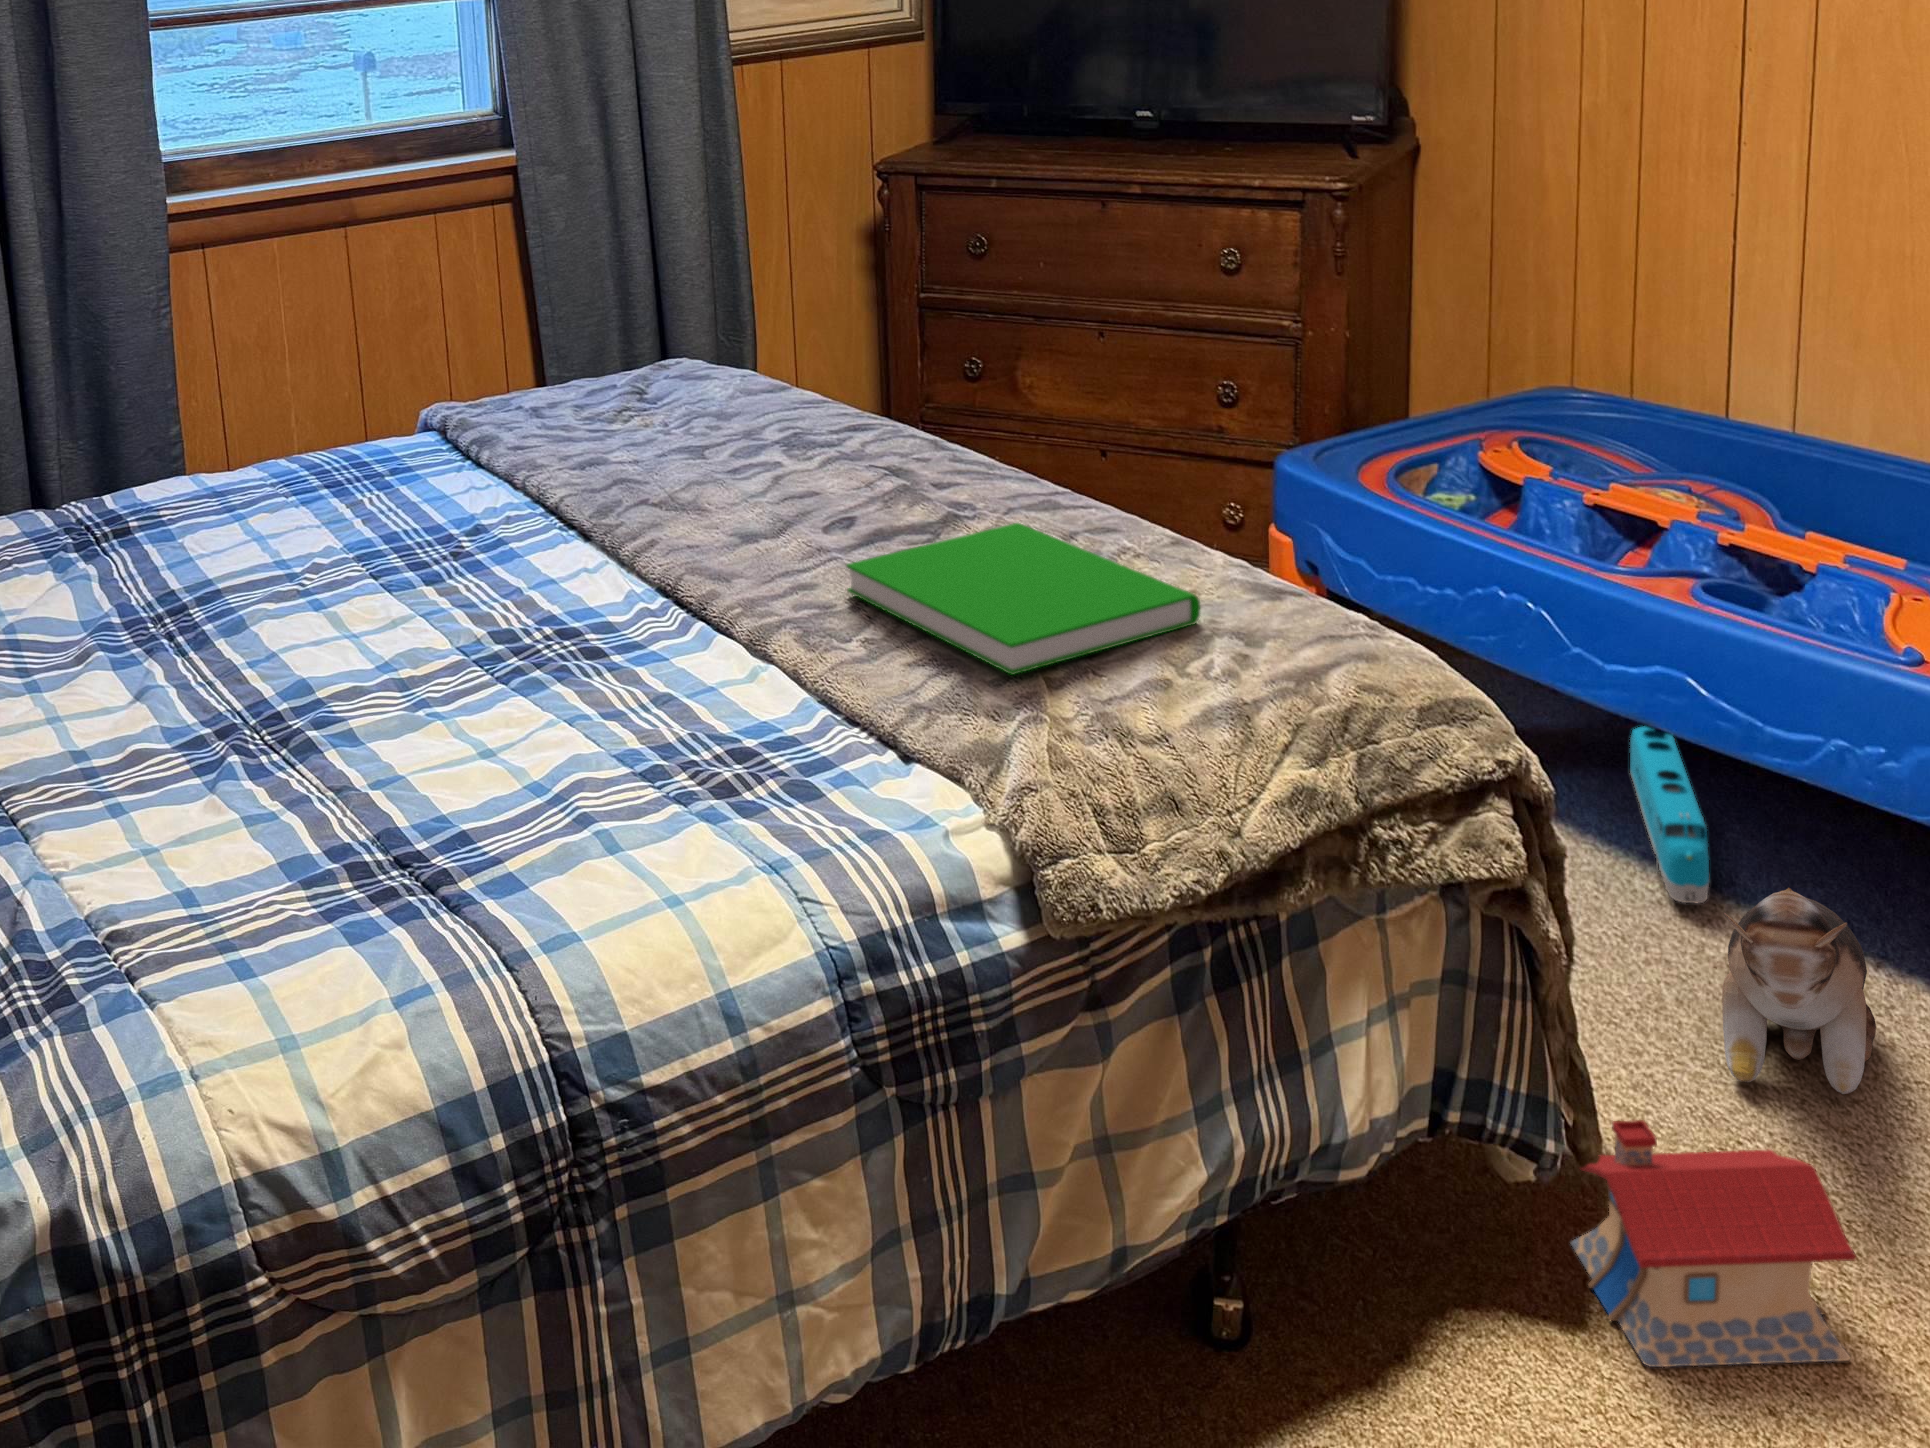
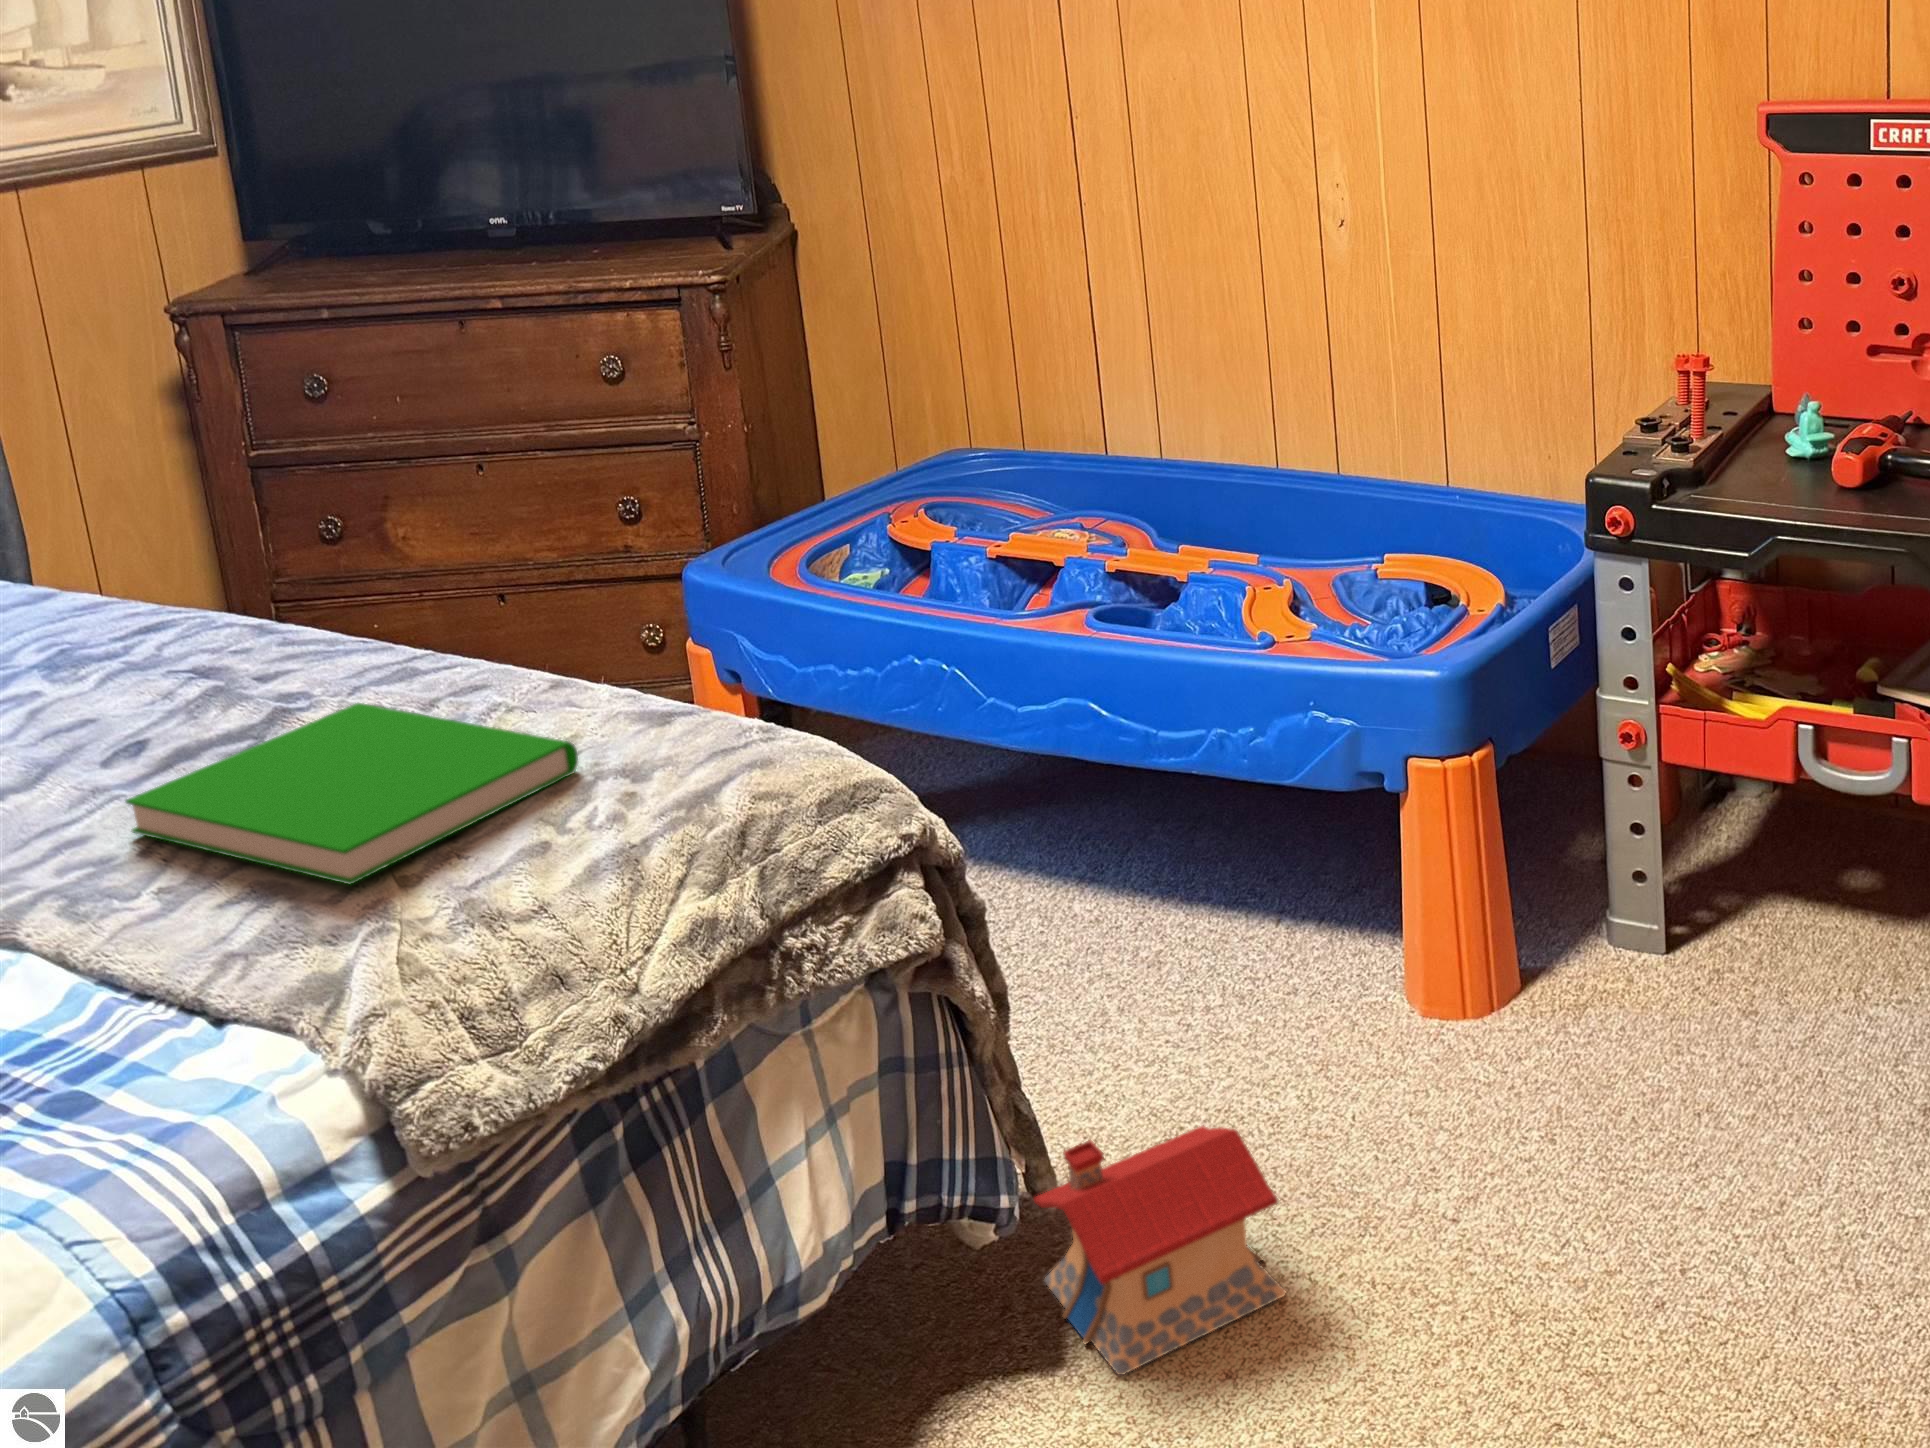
toy train: present [1630,726,1709,903] -> none [1056,753,1135,913]
plush toy: present [1722,888,1876,1094] -> none [1140,878,1279,1066]

